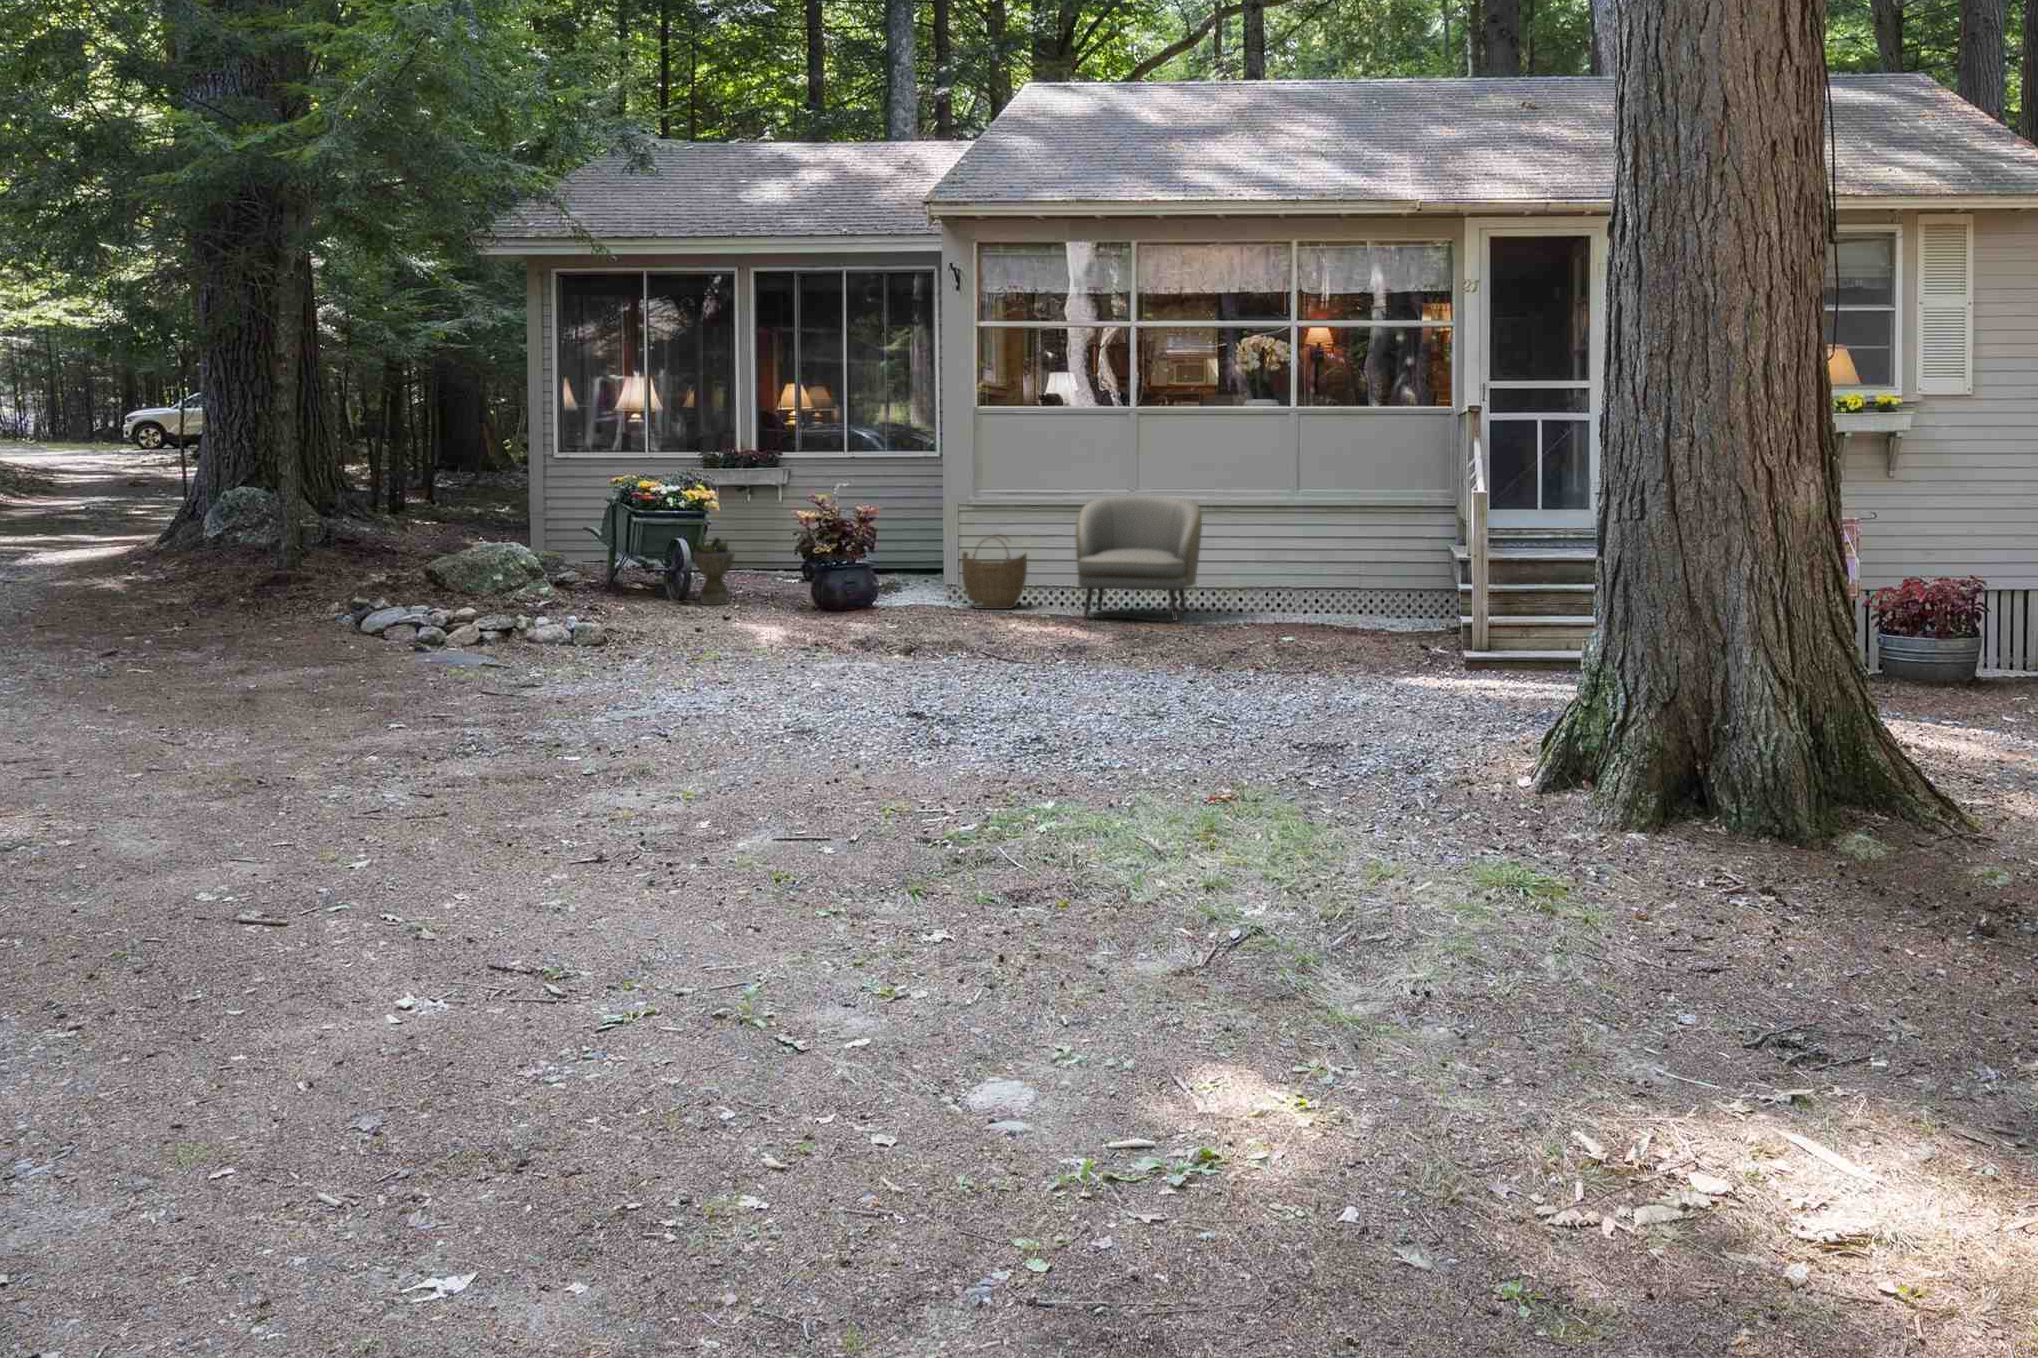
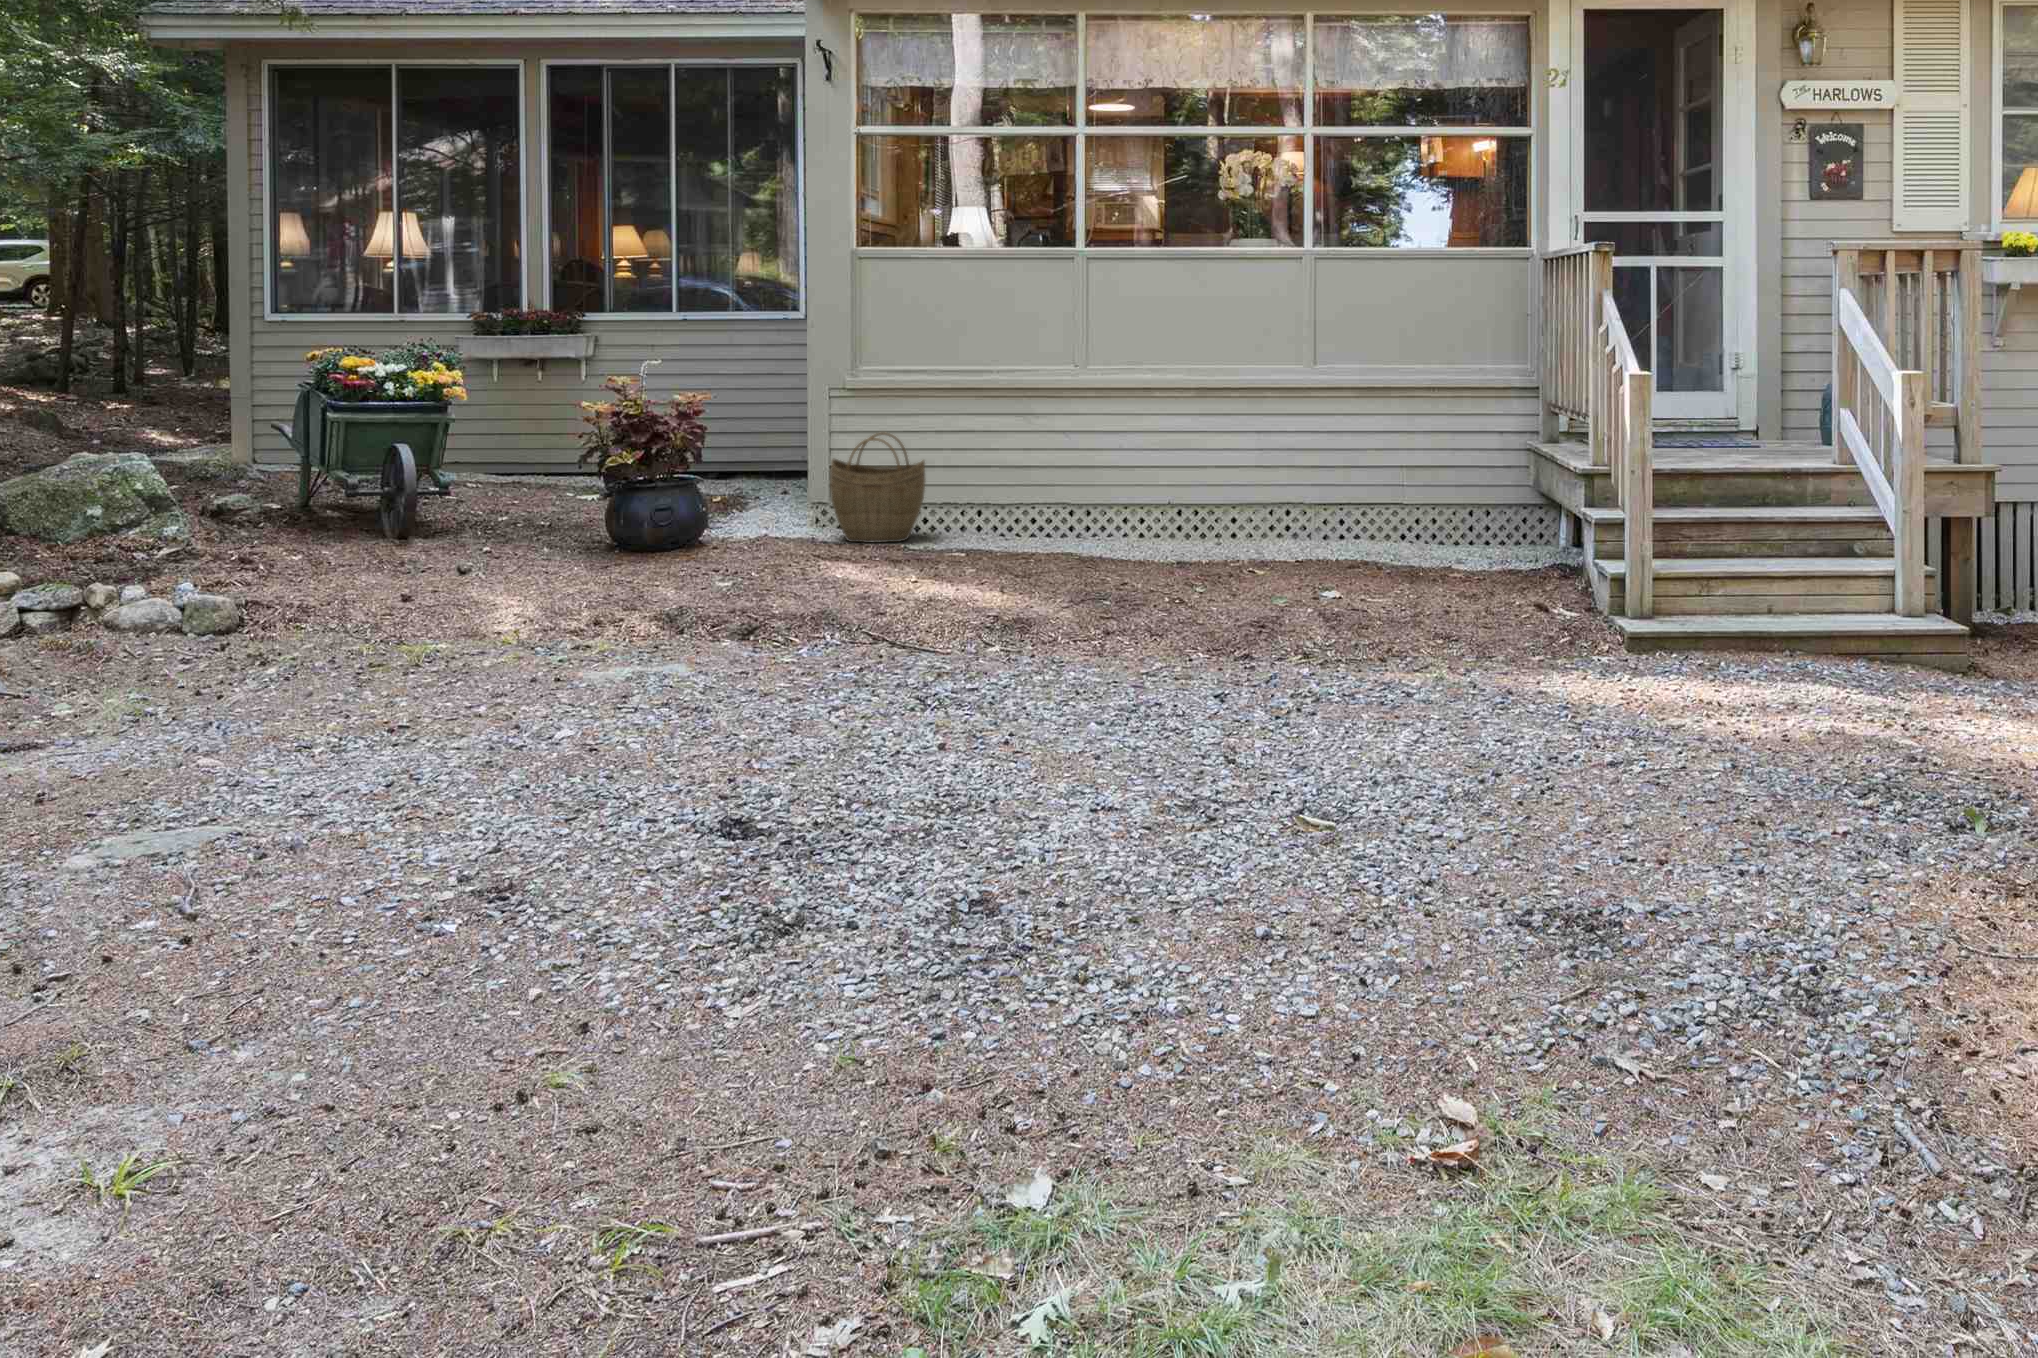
armchair: present [1075,495,1202,620] -> none [998,376,1181,562]
planter: present [693,538,735,605] -> none [427,440,493,541]

